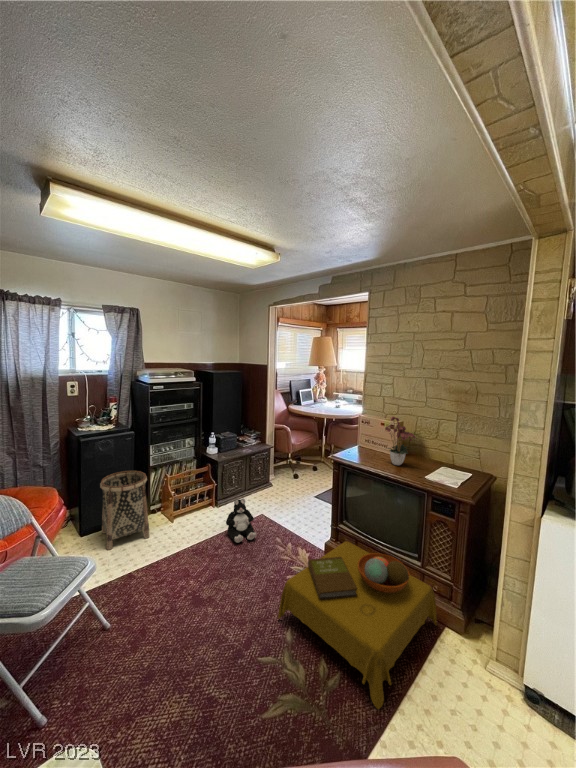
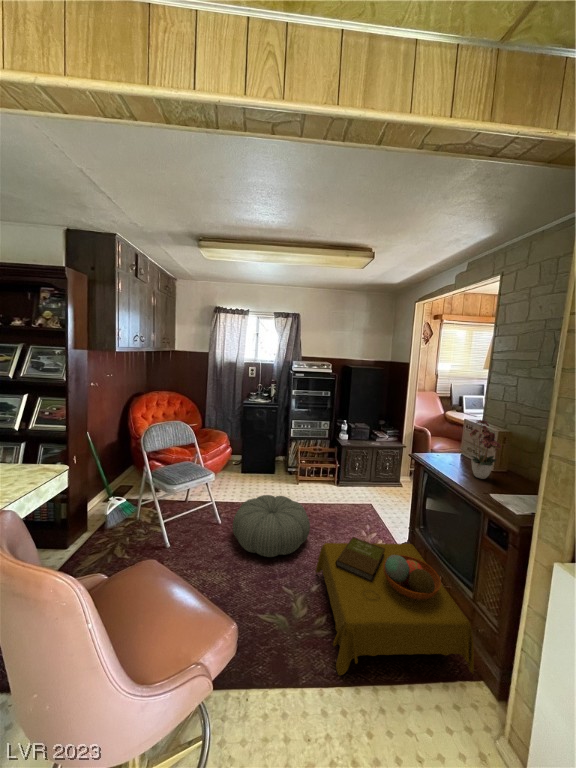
basket: present [100,471,149,550] -> none [248,434,281,486]
plush toy: present [226,499,256,543] -> none [327,477,352,516]
pouf: none [144,547,248,644] -> present [233,495,310,557]

